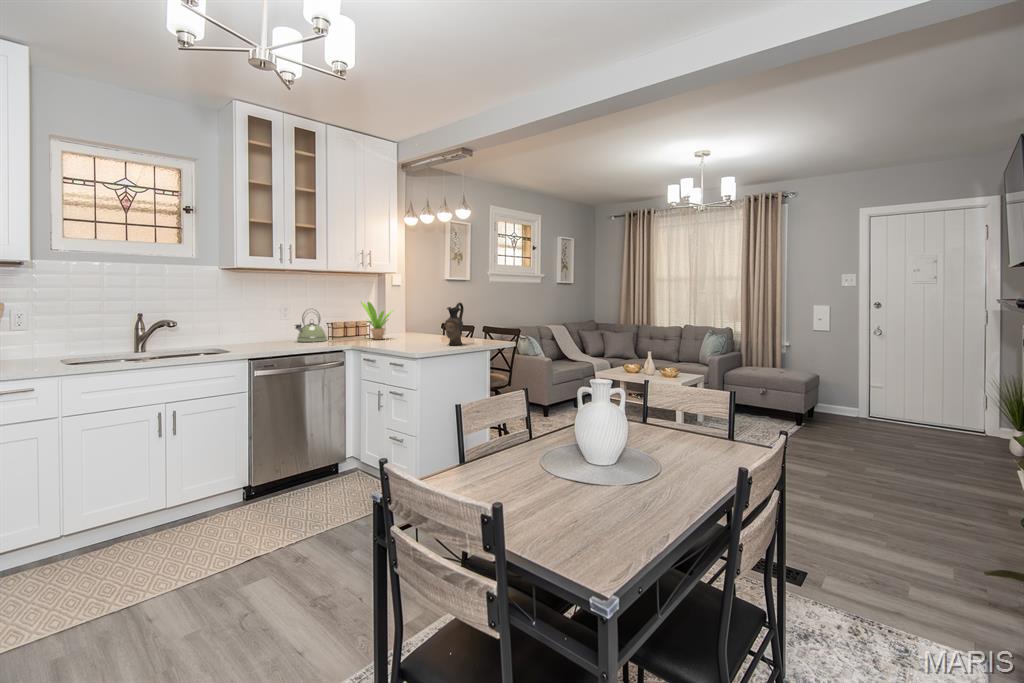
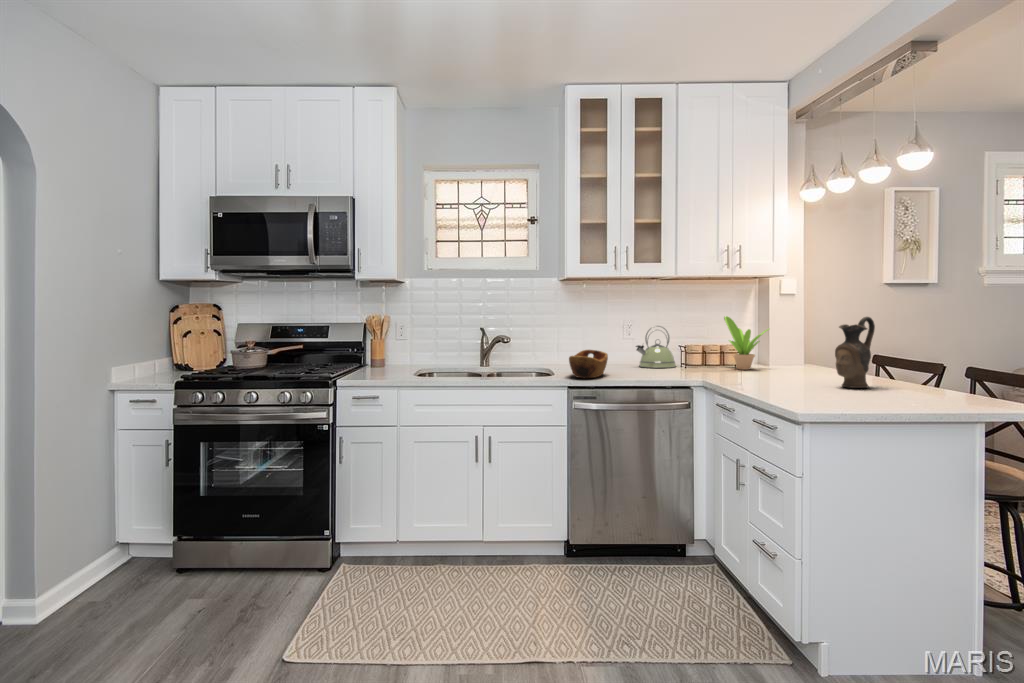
wooden bowl: none [253,329,286,352] -> present [569,350,608,378]

